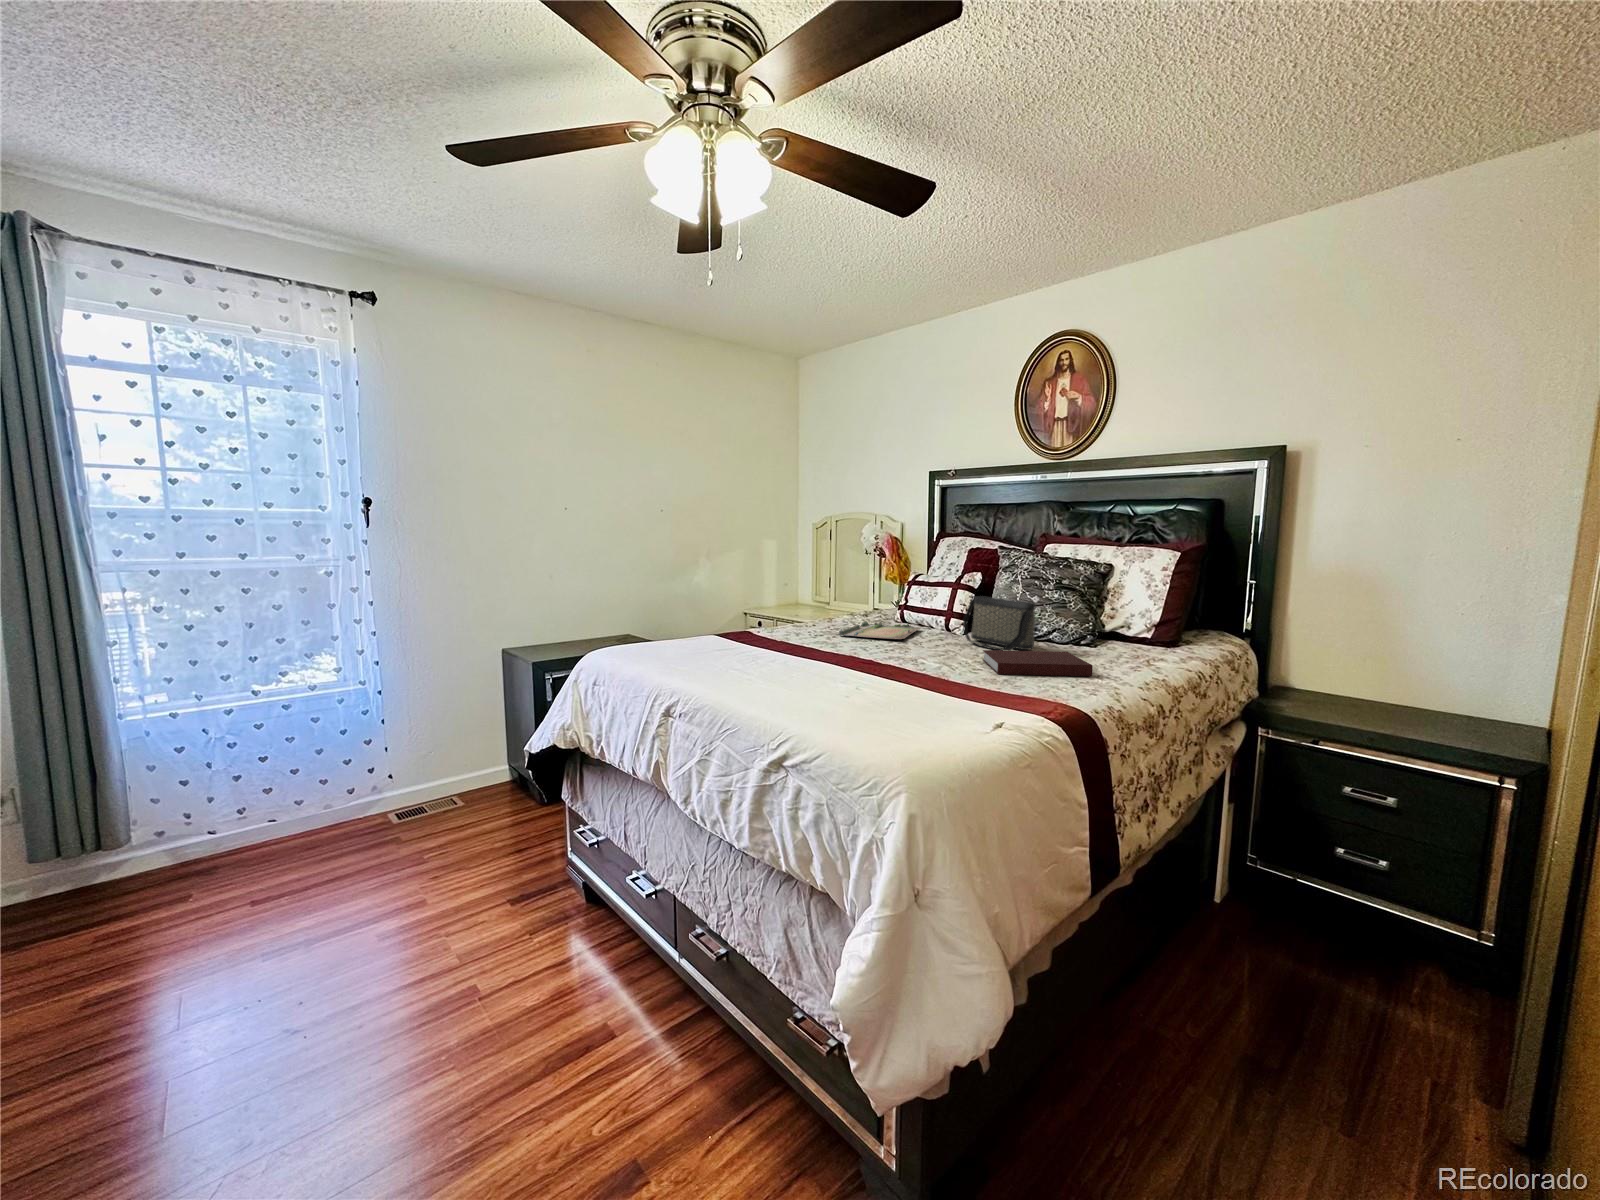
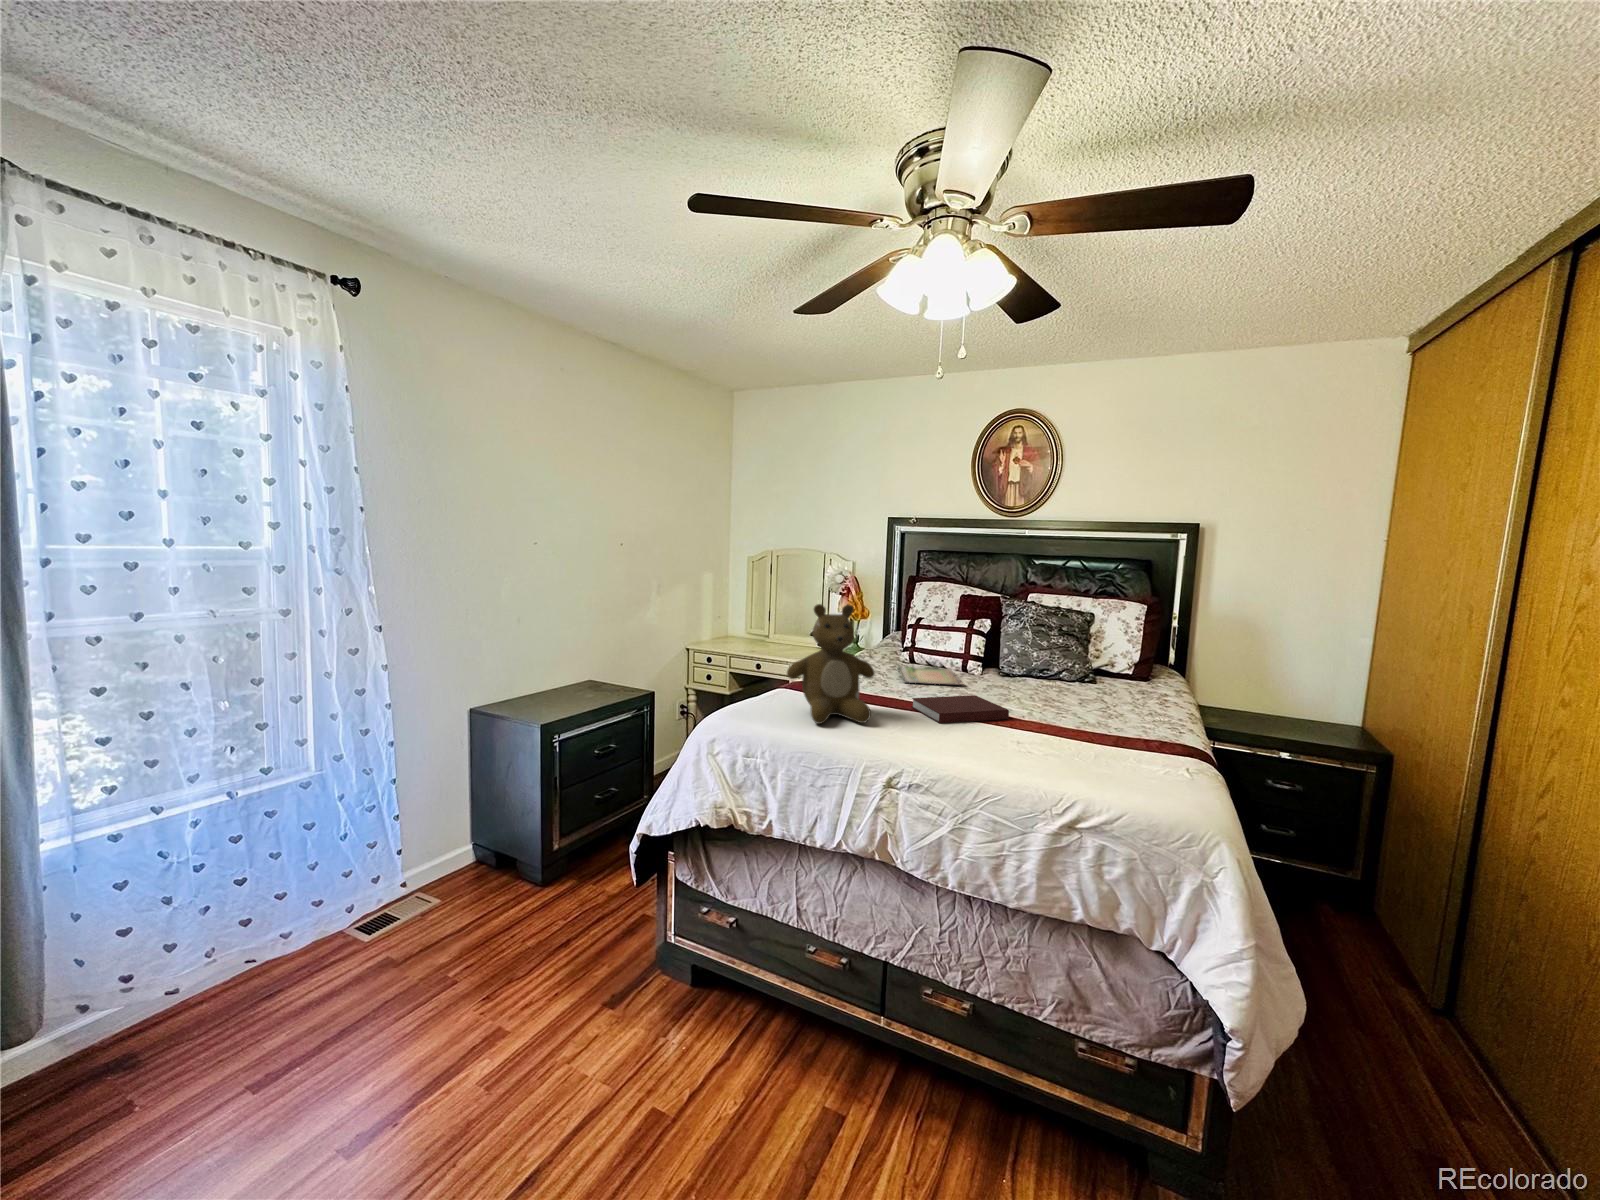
teddy bear: none [653,540,743,659] -> present [787,604,874,724]
handbag: present [963,596,1035,651] -> none [1004,643,1076,692]
notebook: present [983,650,1093,676] -> present [912,695,1009,723]

